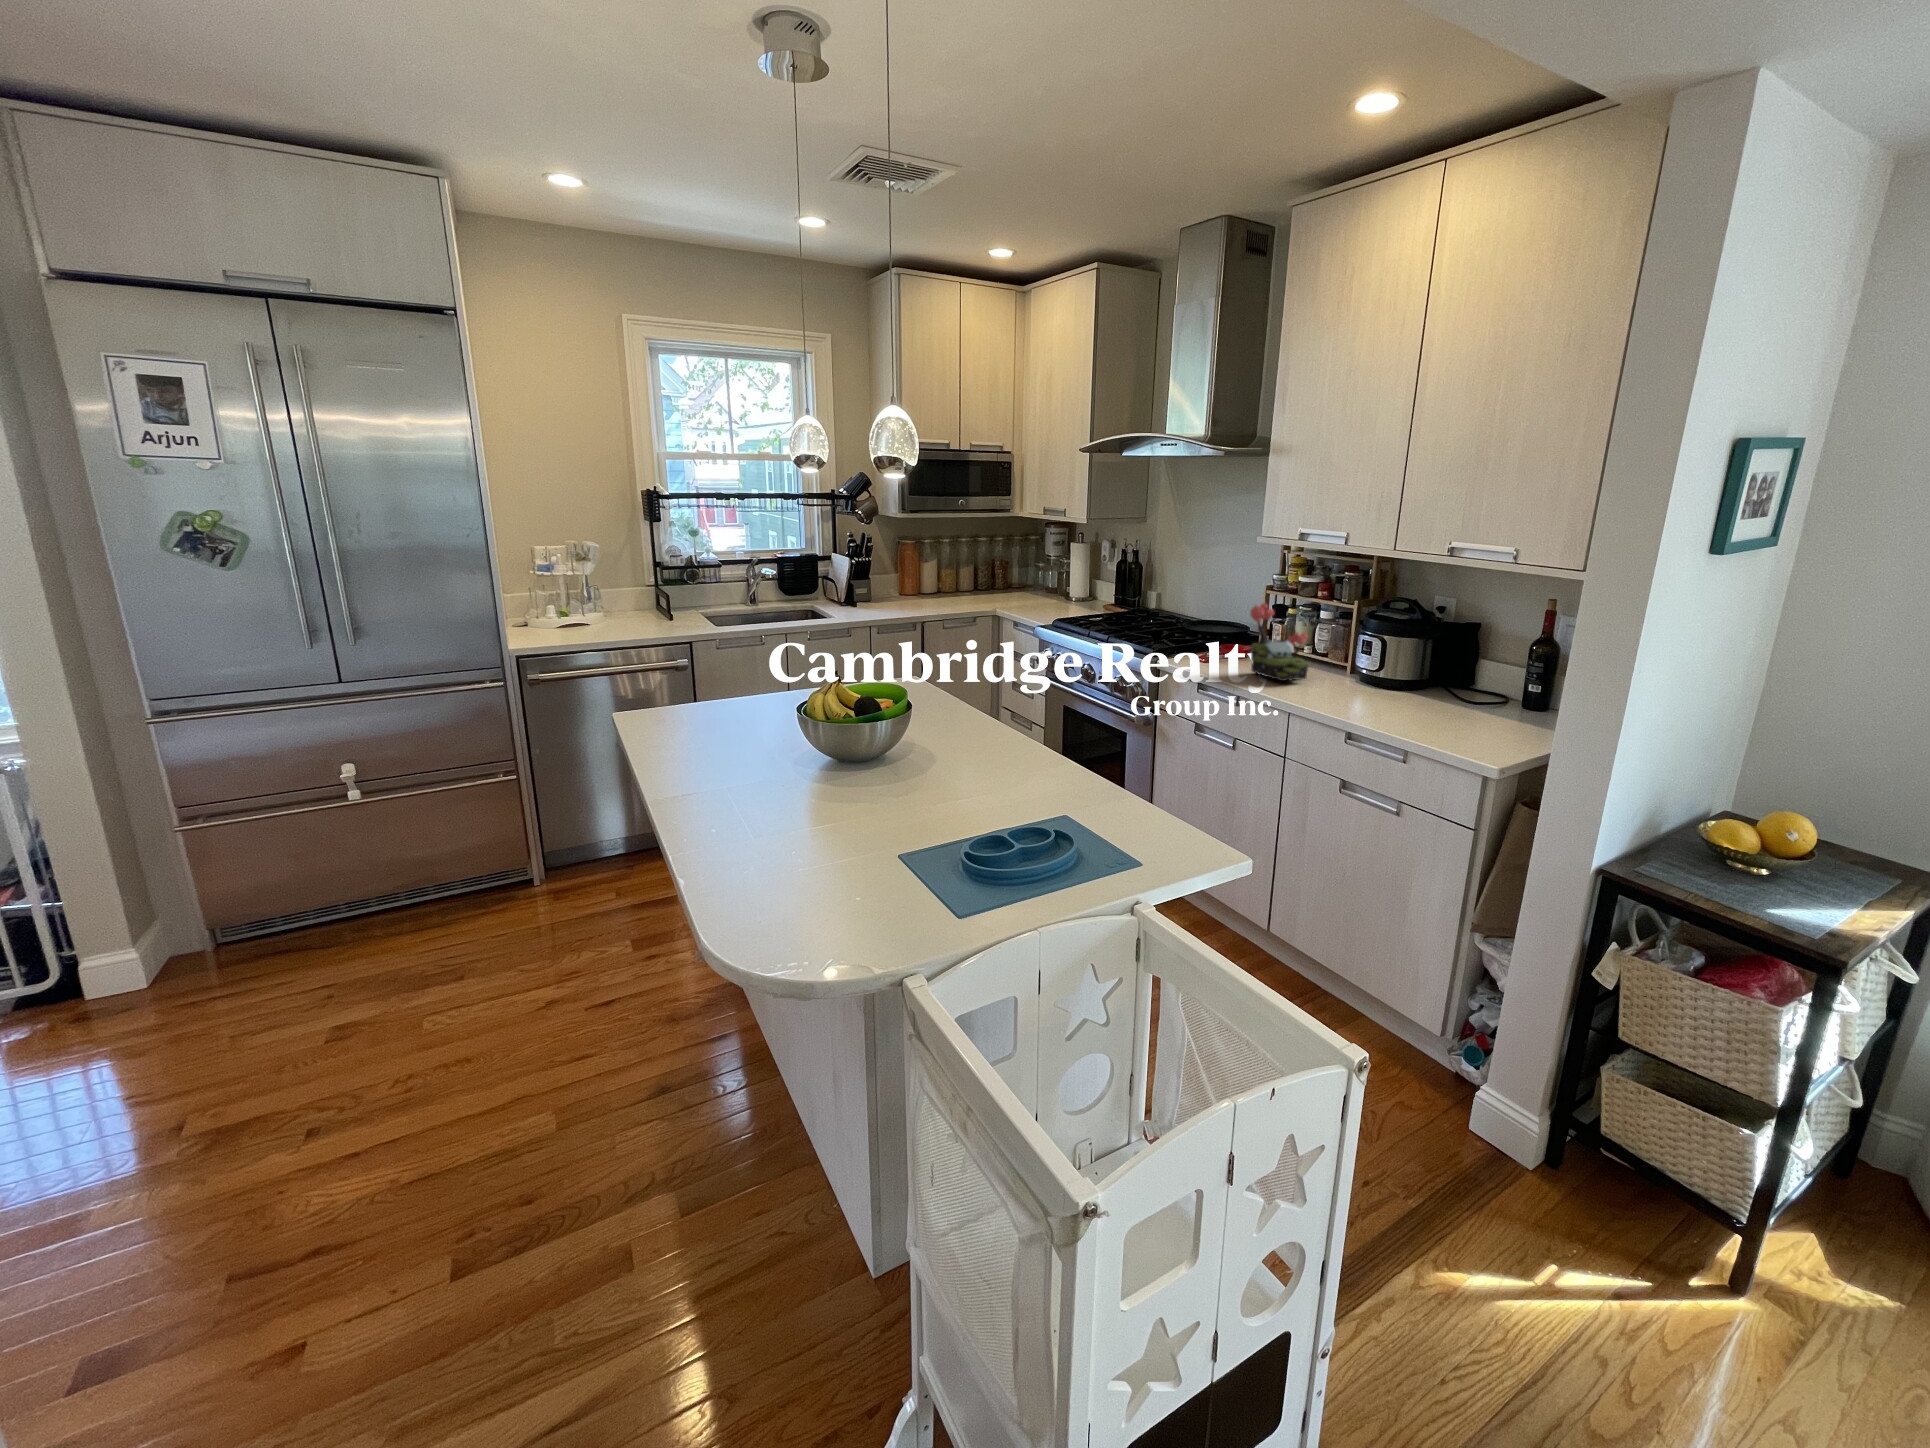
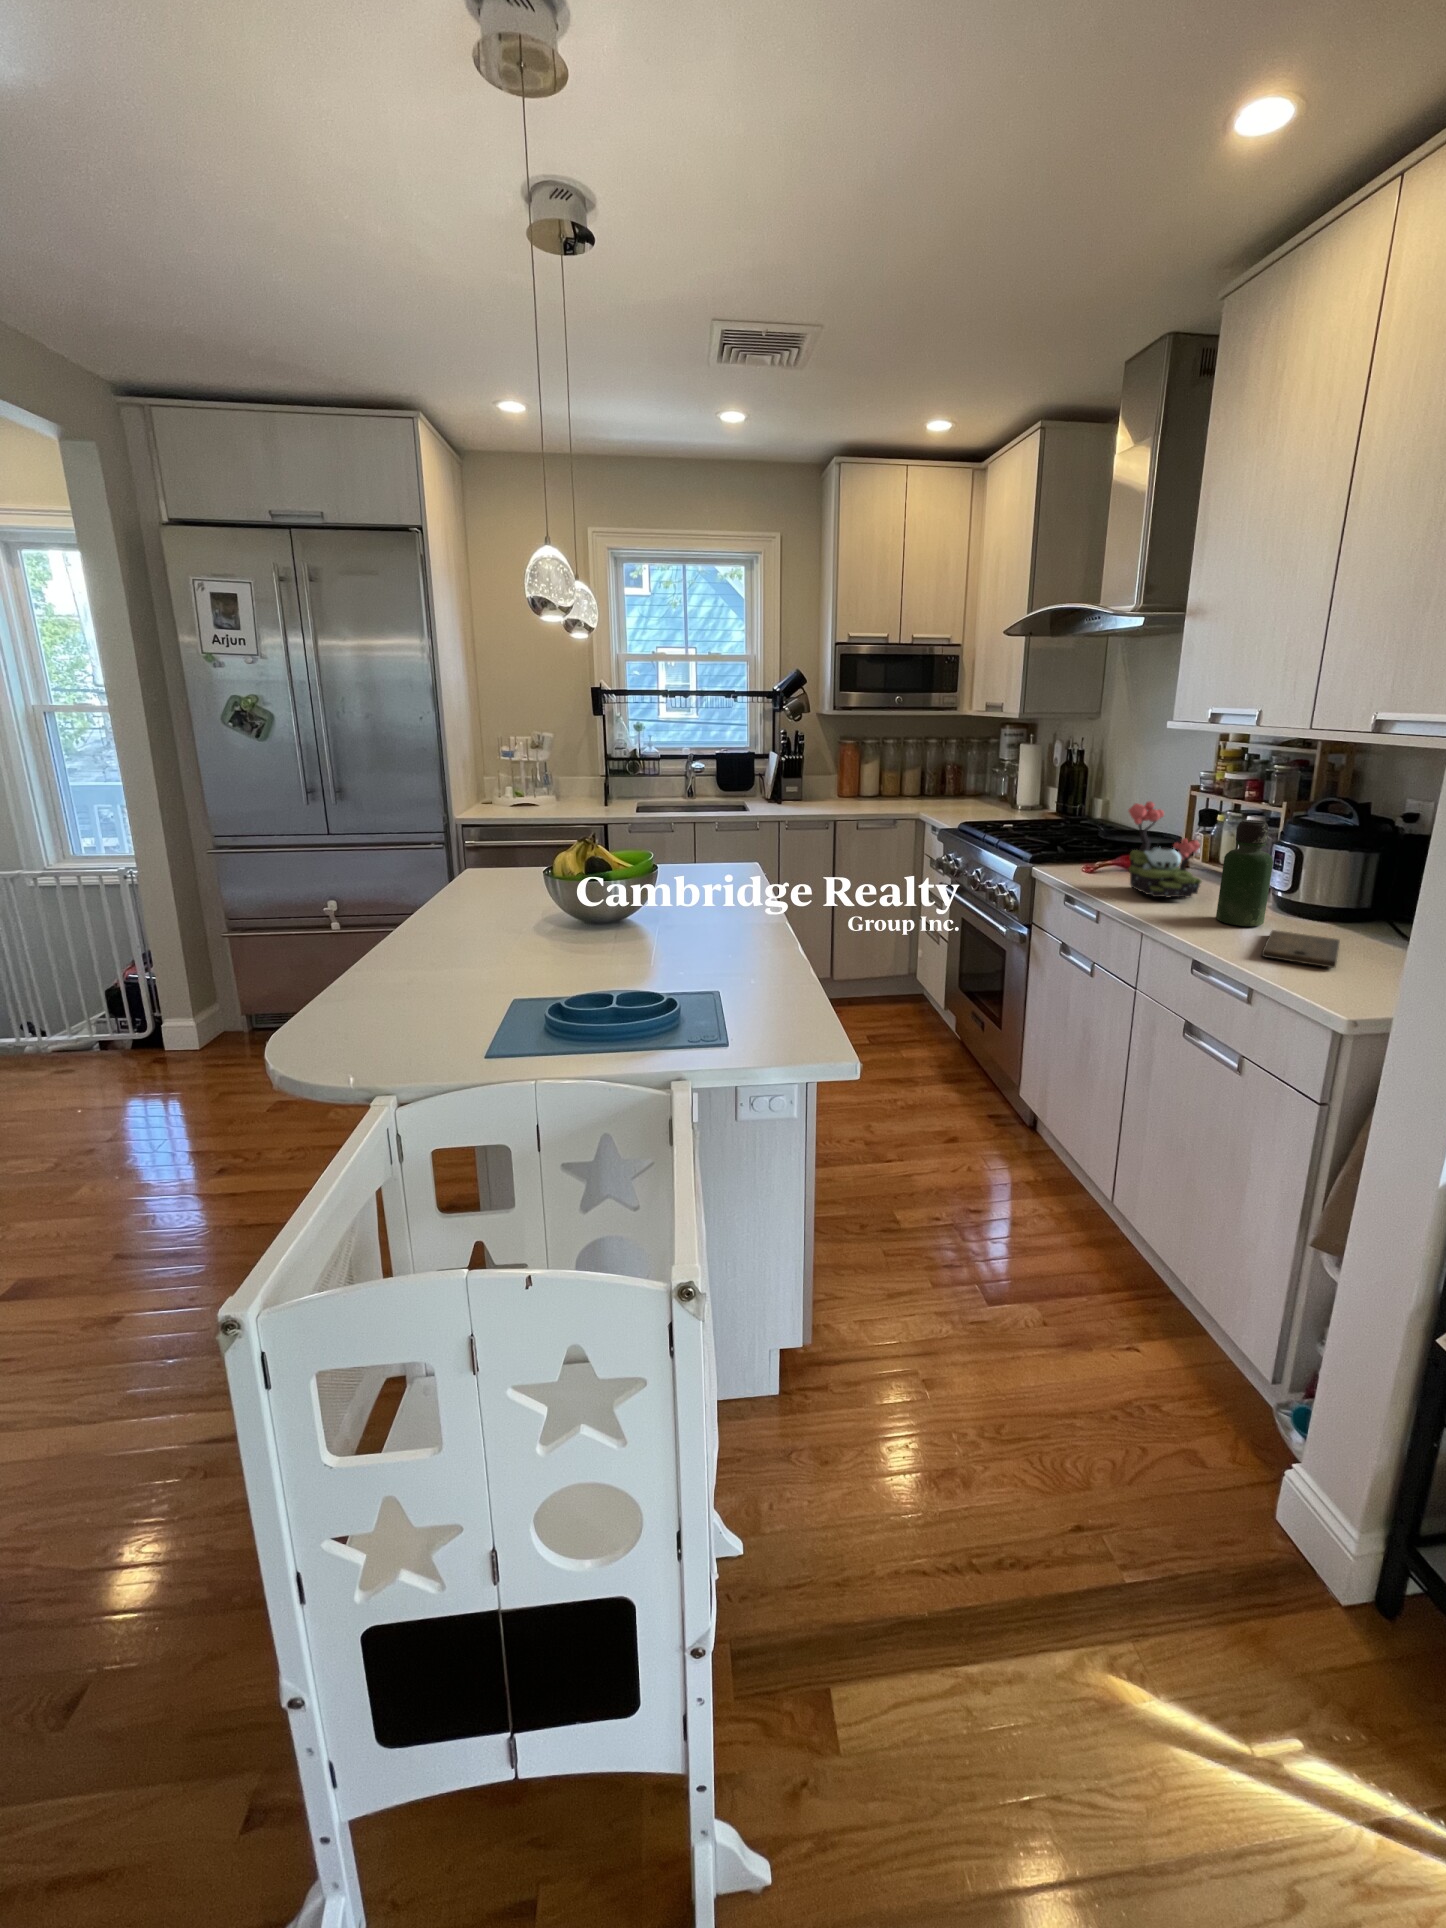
bottle: none [1335,618,1375,699] -> present [1216,820,1273,926]
cutting board: none [1382,701,1447,727] -> present [1262,930,1340,968]

